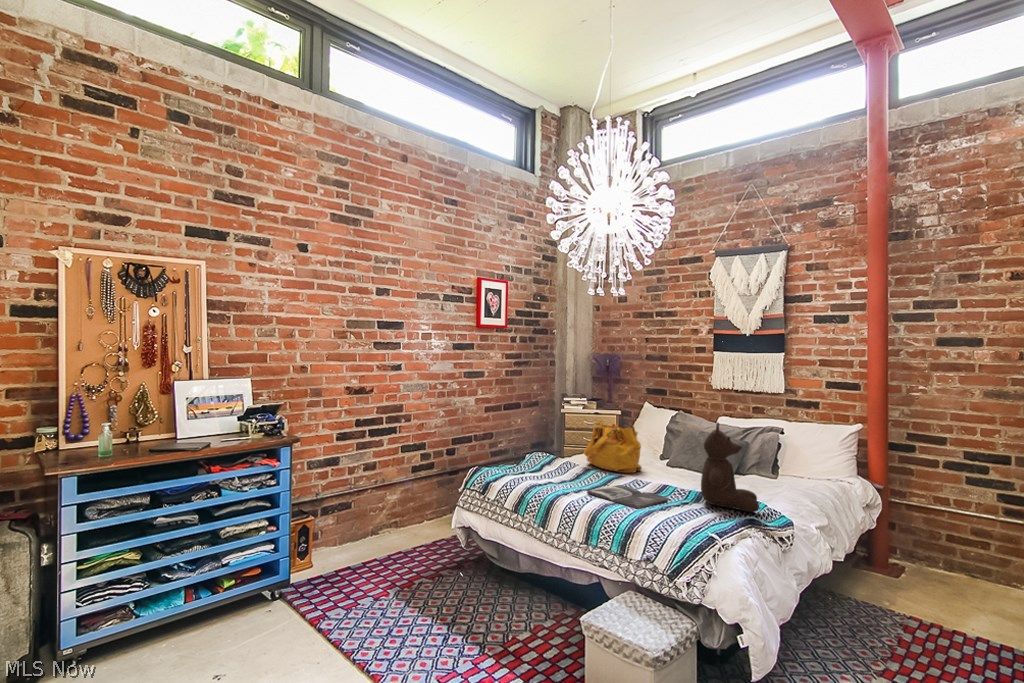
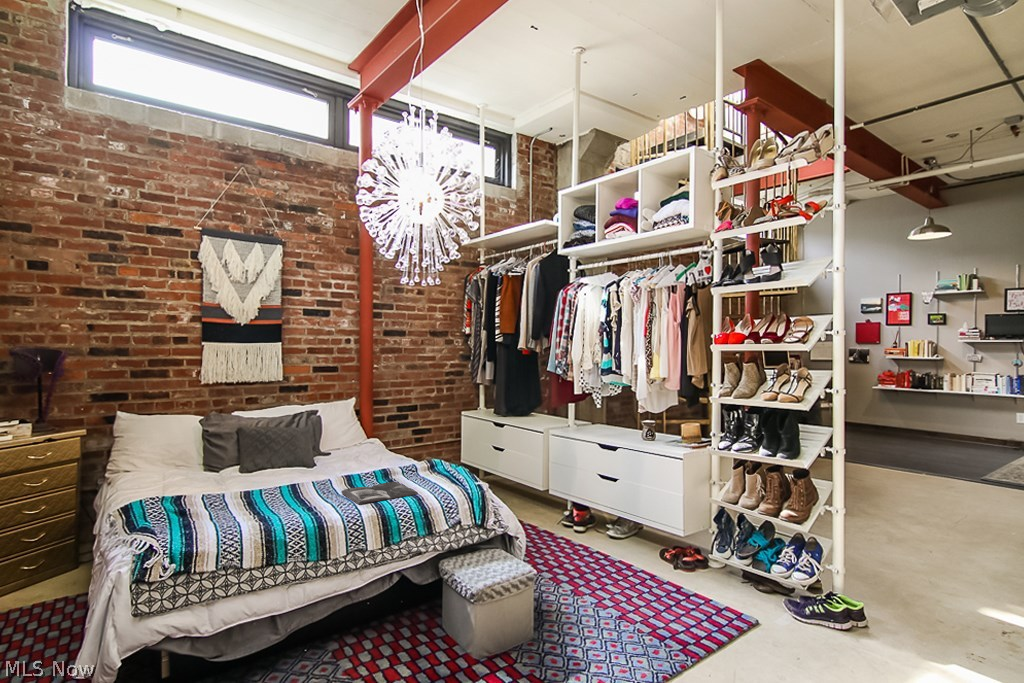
handbag: present [584,420,642,473] -> none [200,430,283,494]
teddy bear: present [701,422,759,512] -> none [387,408,440,475]

